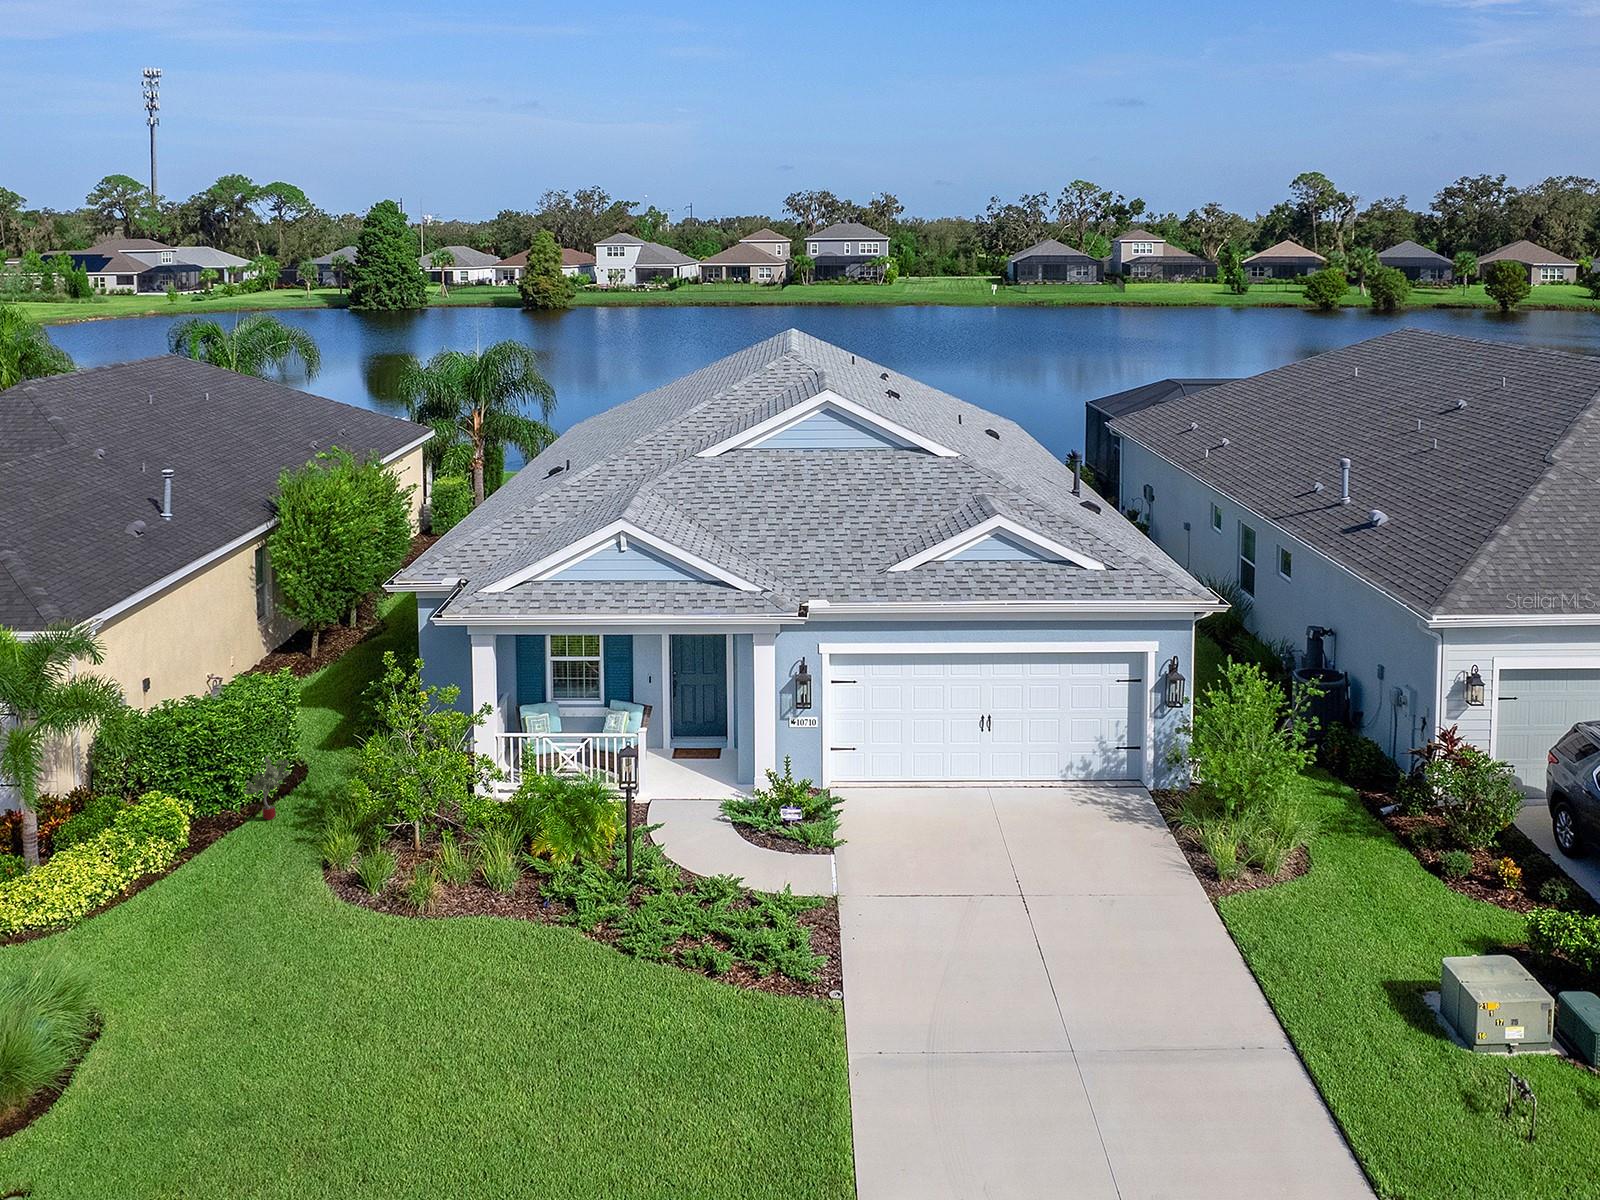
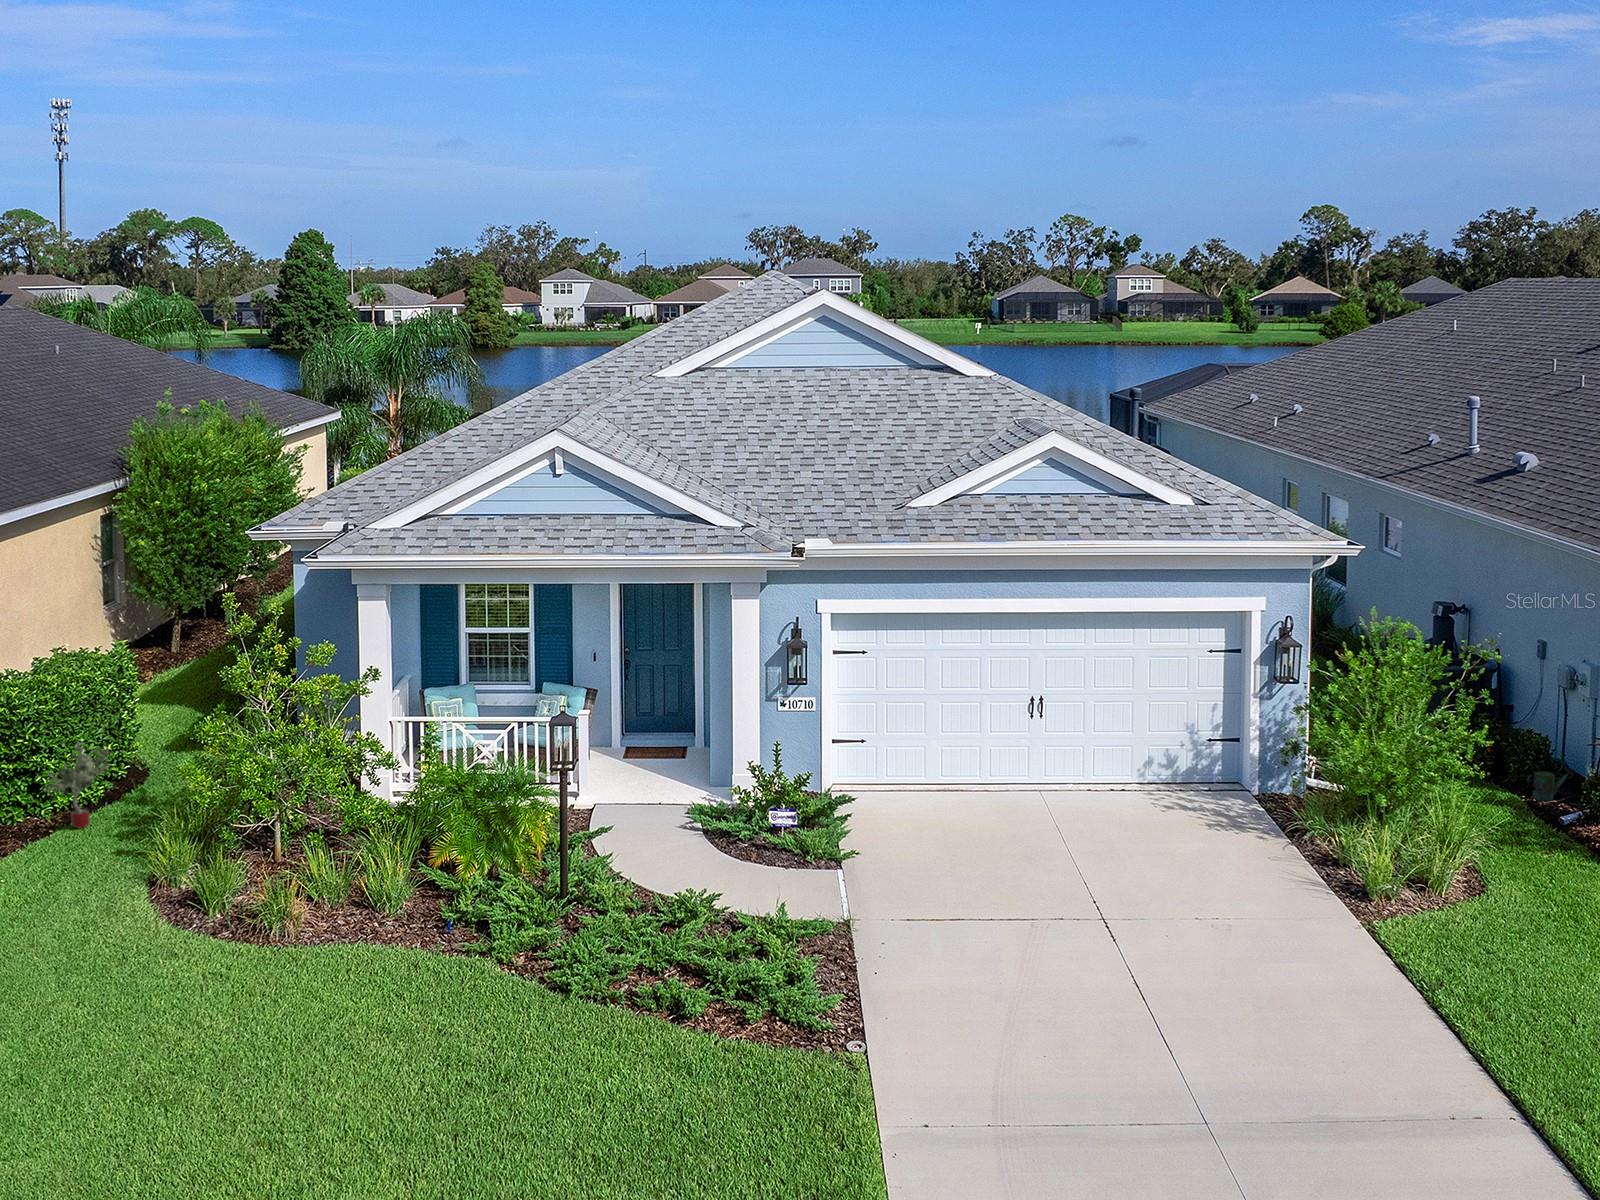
watering can: none [1361,774,1396,799] -> present [1527,769,1572,801]

